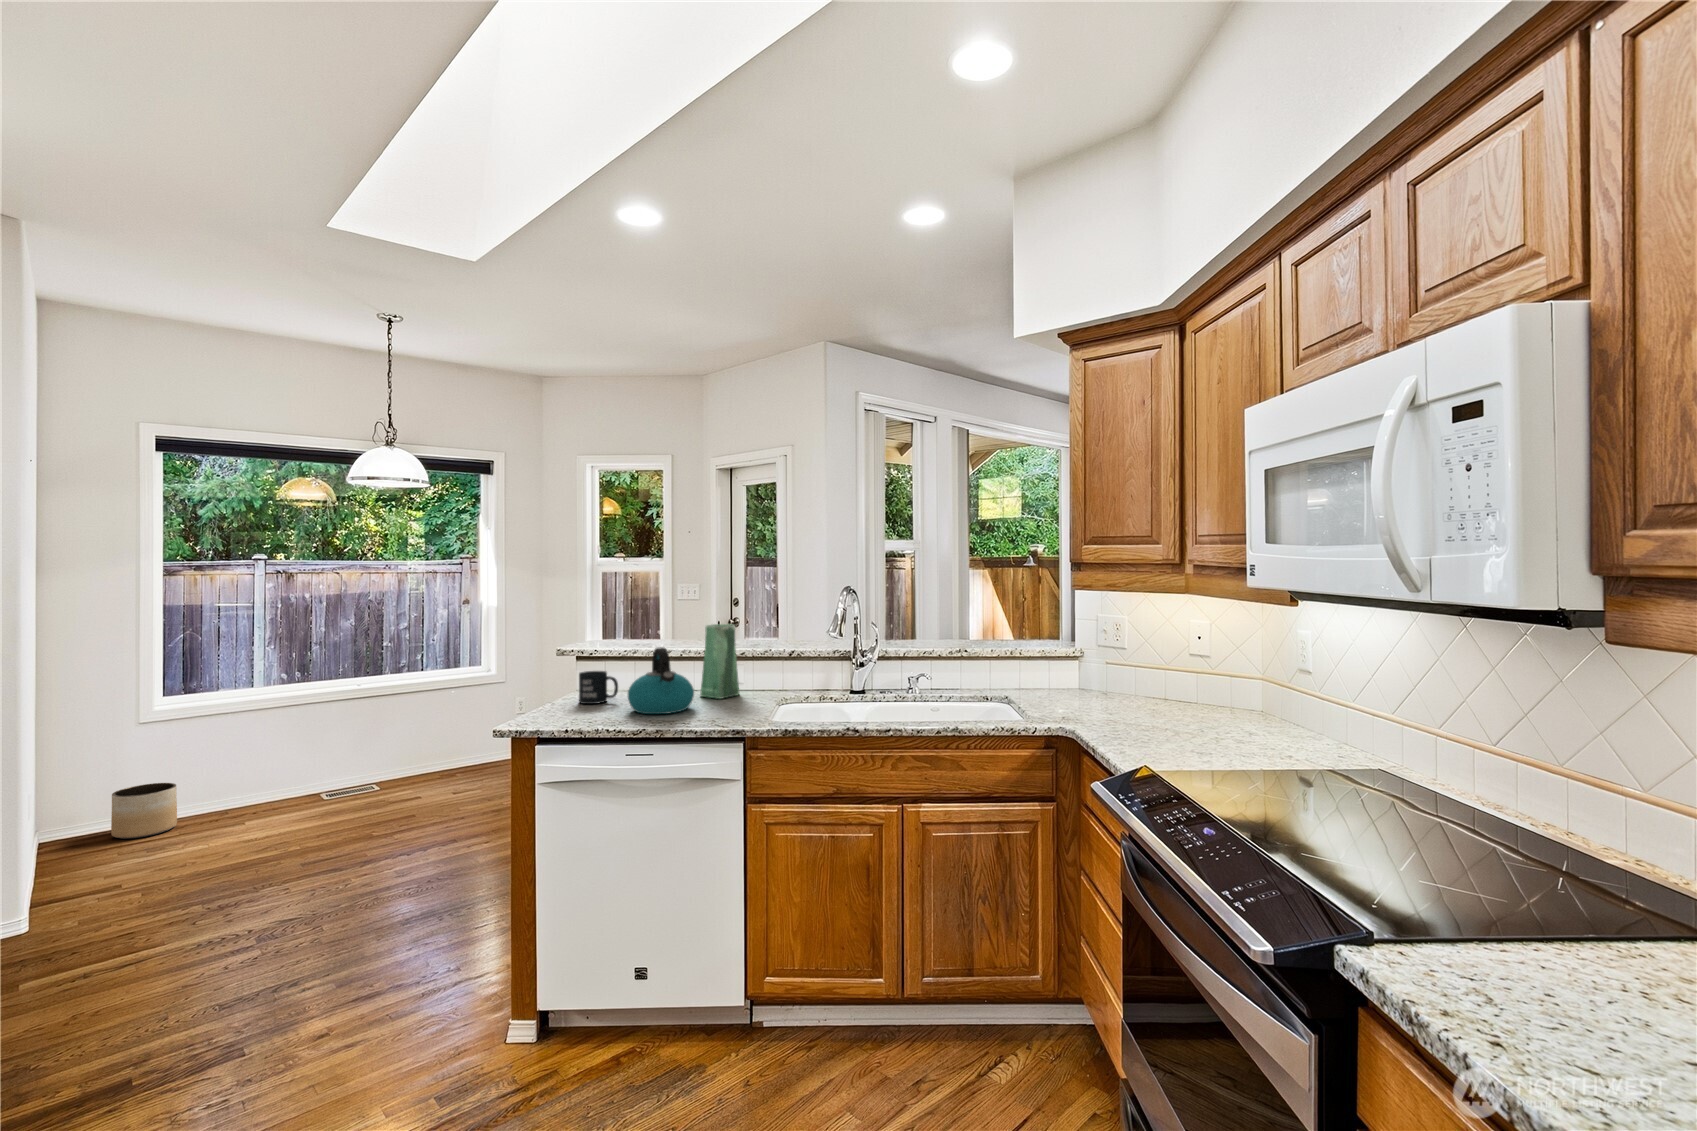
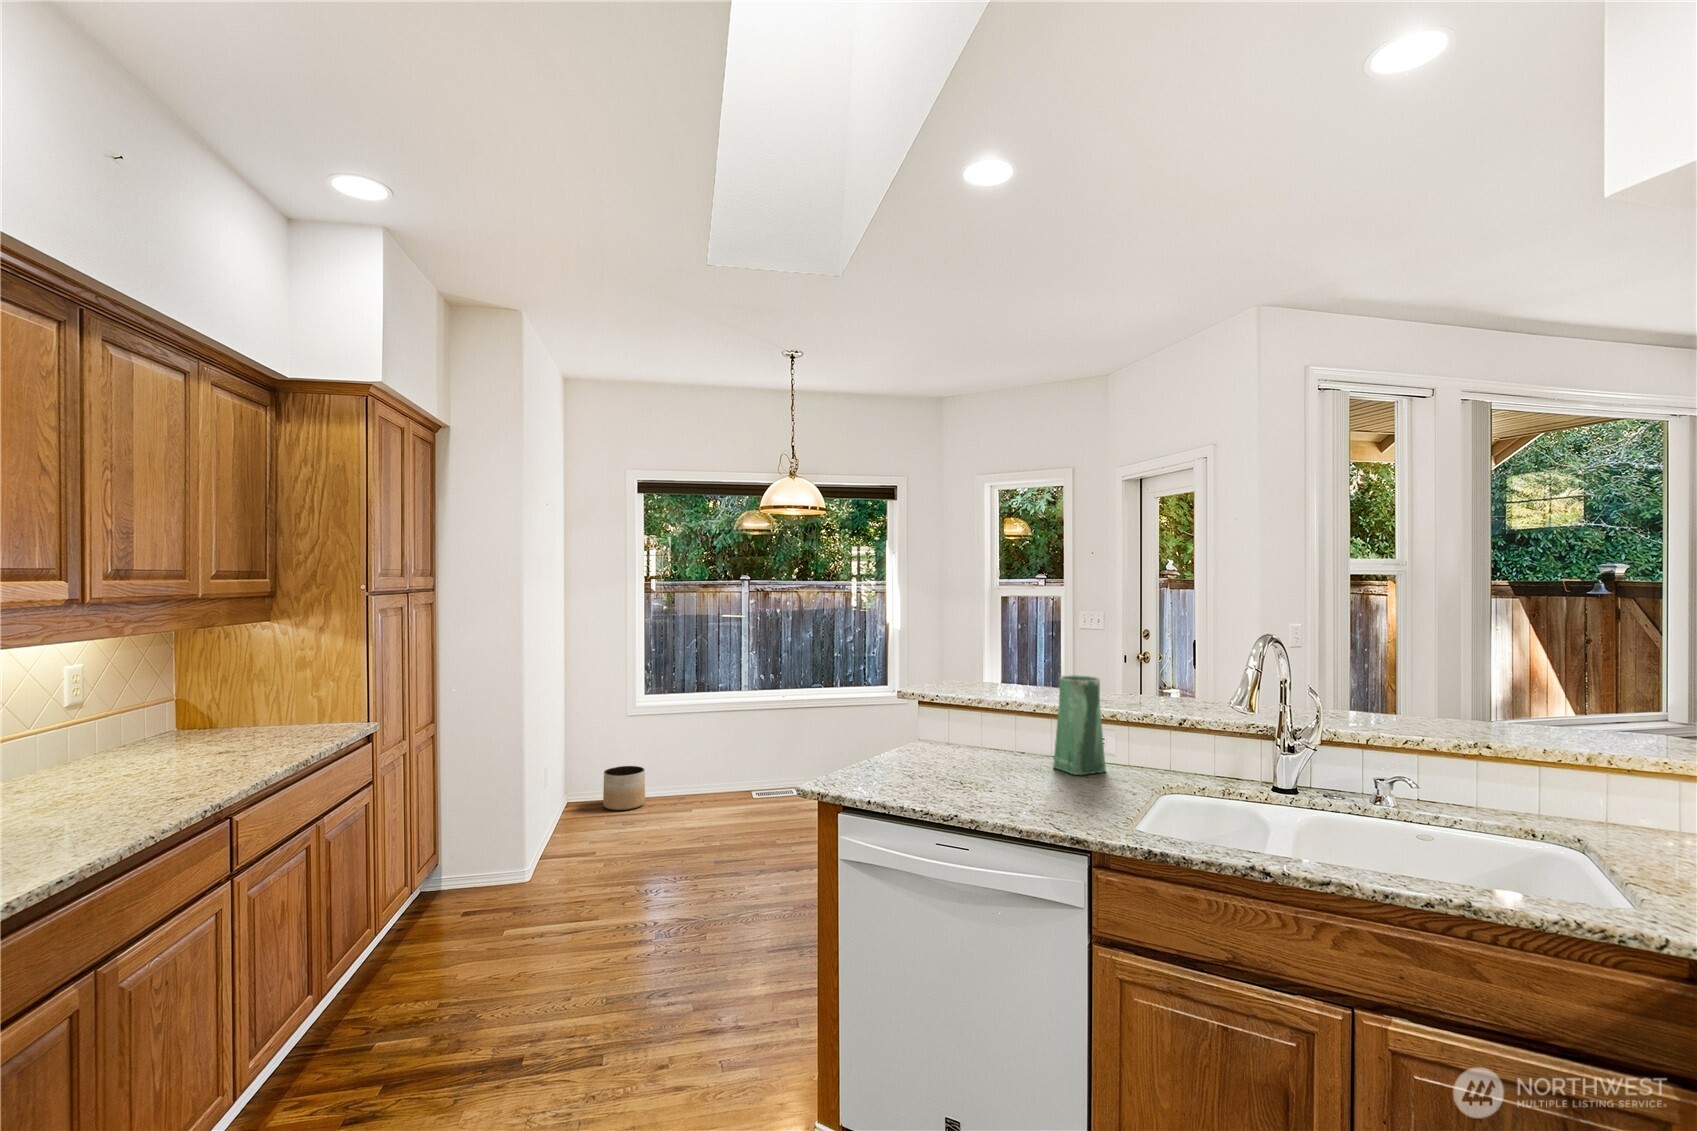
kettle: present [628,647,694,714] -> none [953,704,1036,791]
mug: present [579,671,618,704] -> none [909,721,952,762]

